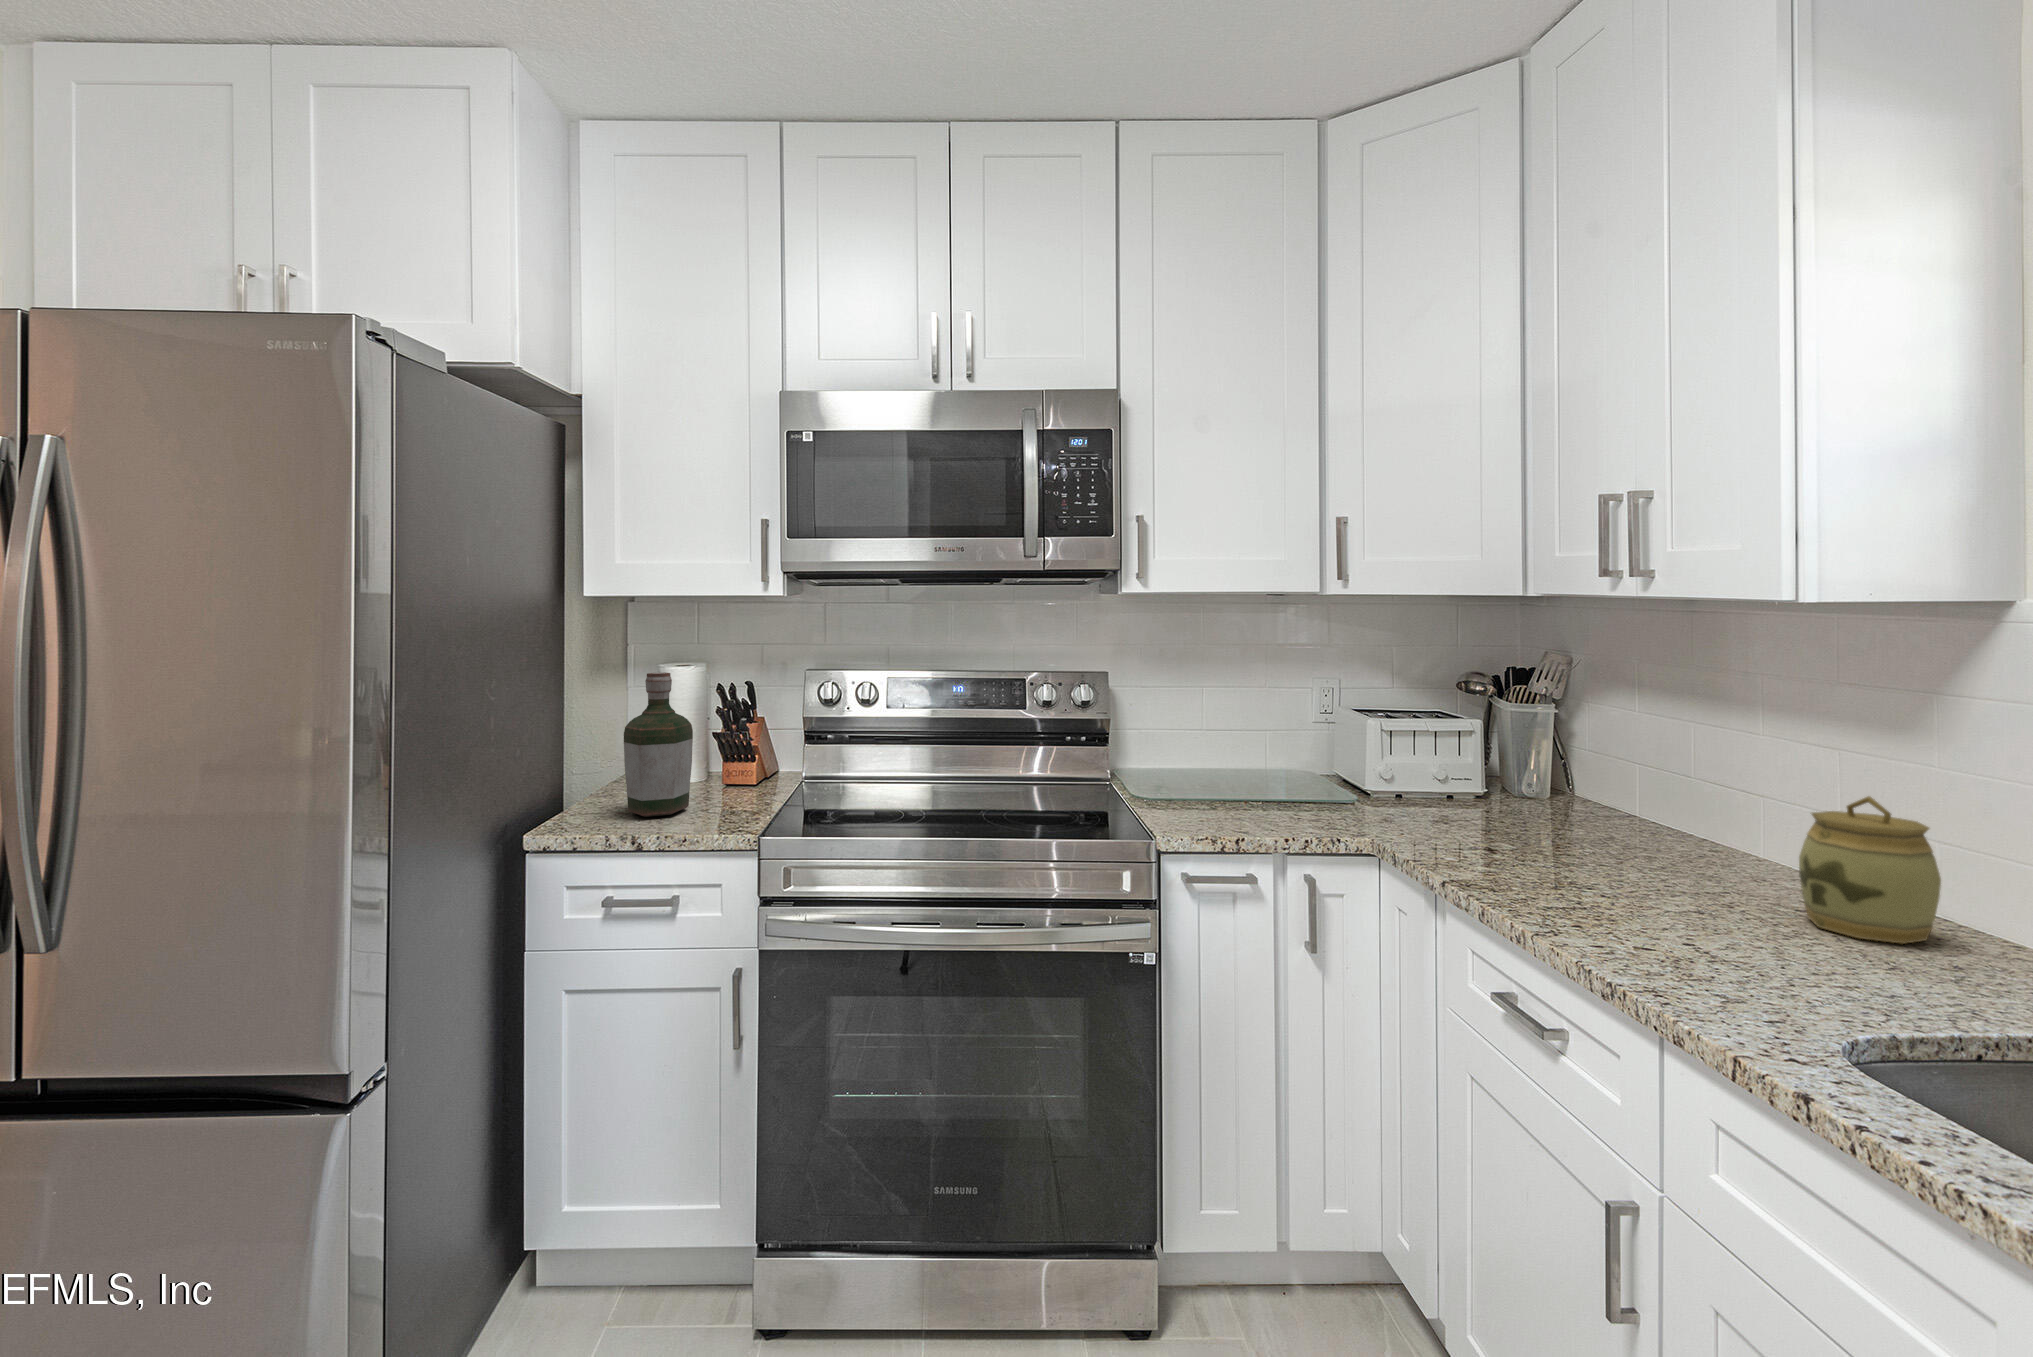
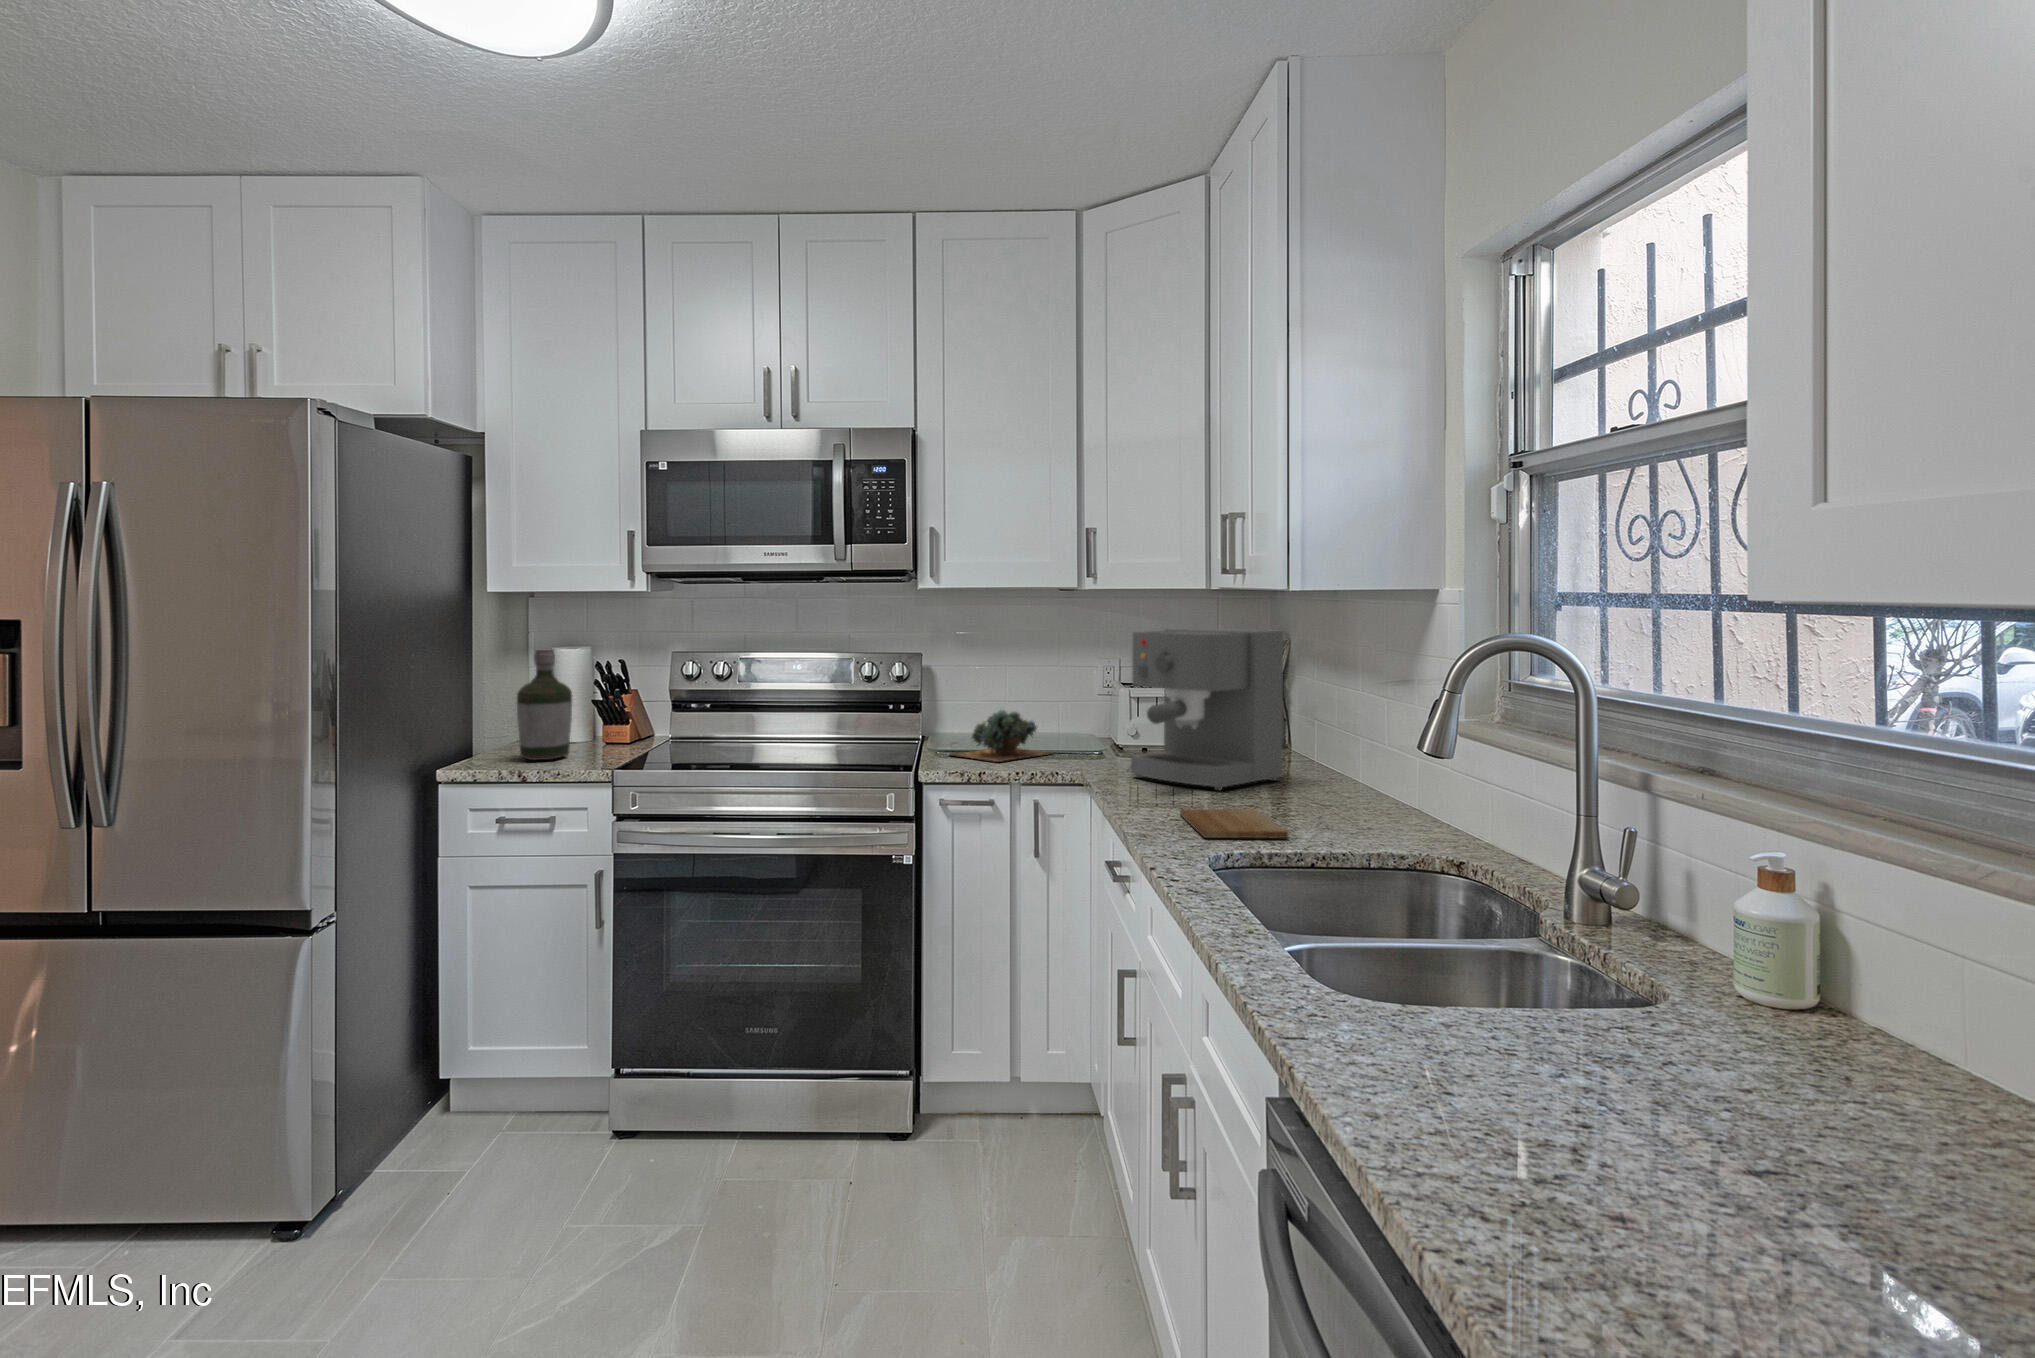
coffee maker: none [1457,650,1674,880] -> present [1131,629,1283,790]
succulent plant: none [1168,748,1298,821] -> present [951,710,1049,762]
jar: present [1799,796,1941,944] -> none [1301,720,1374,817]
cutting board: none [1651,929,1920,1005] -> present [1180,809,1288,838]

